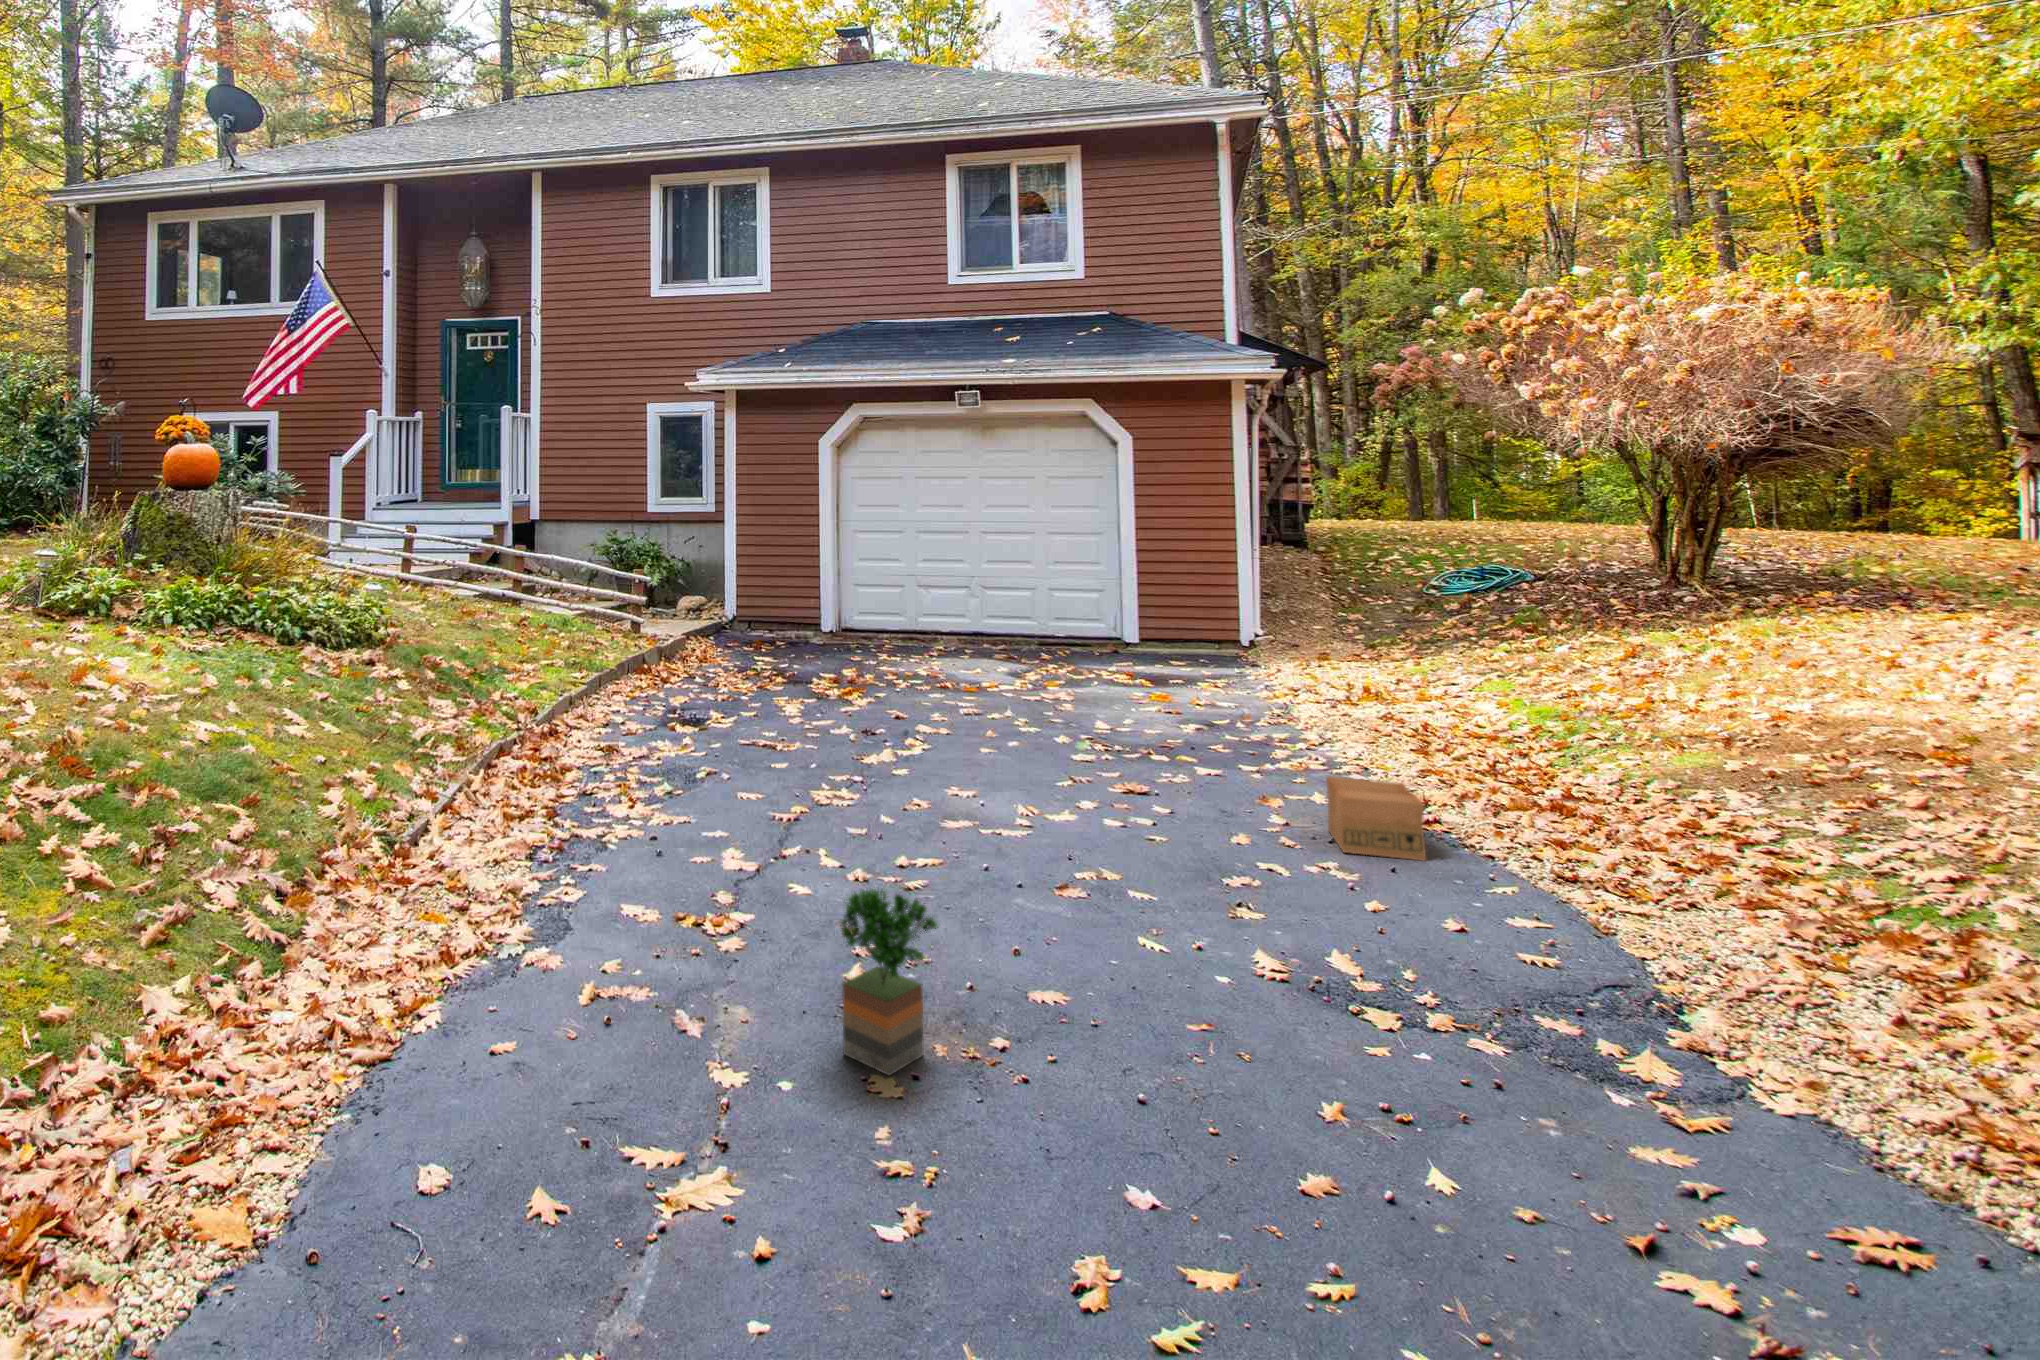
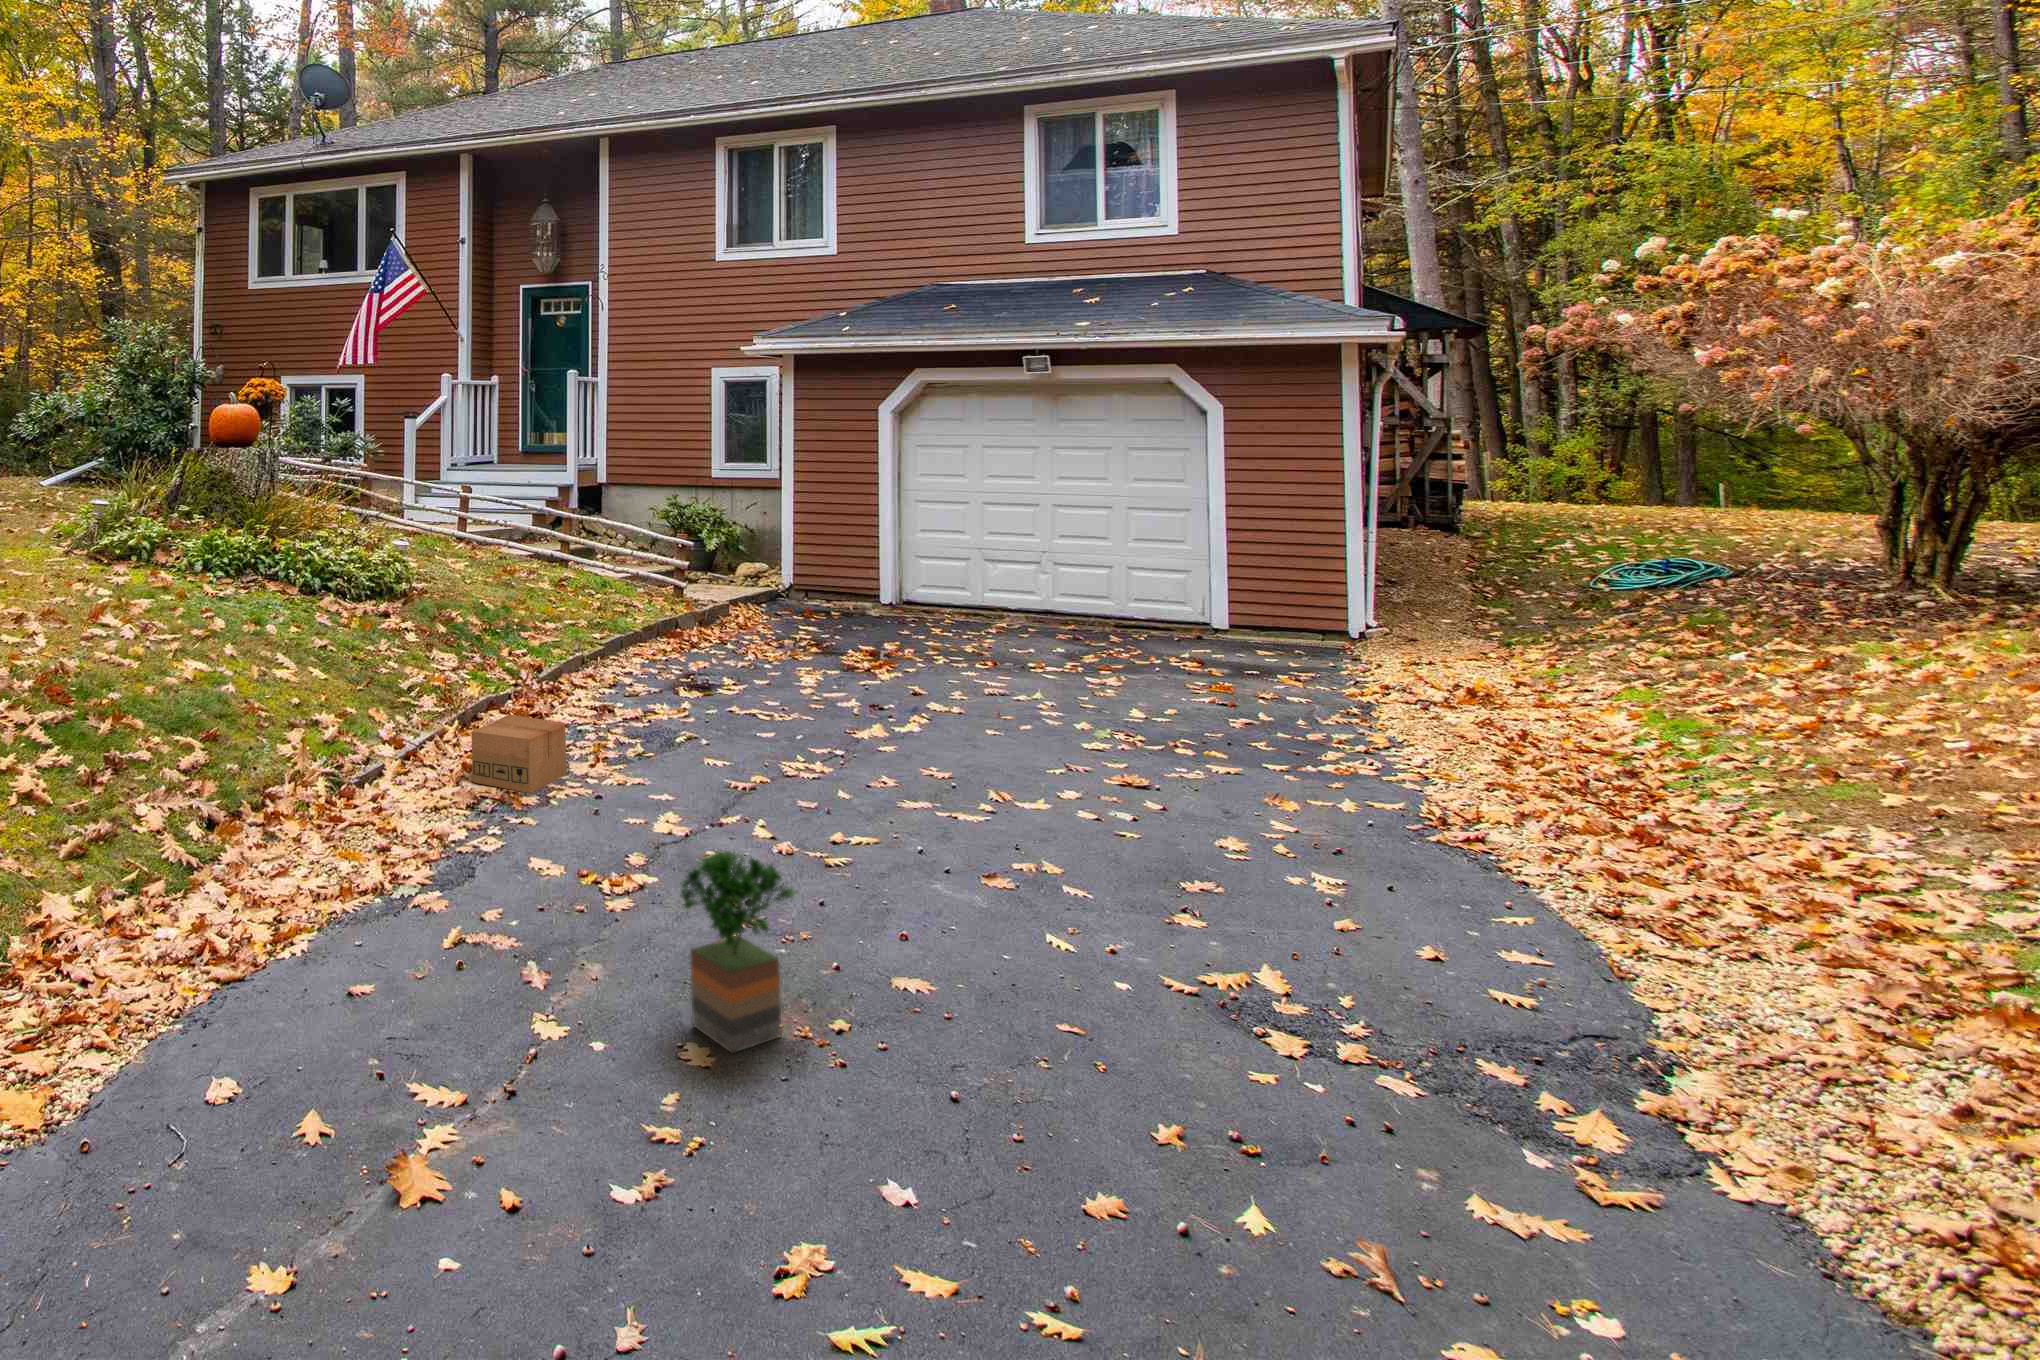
cardboard box: present [1326,776,1426,861] -> present [471,715,567,793]

